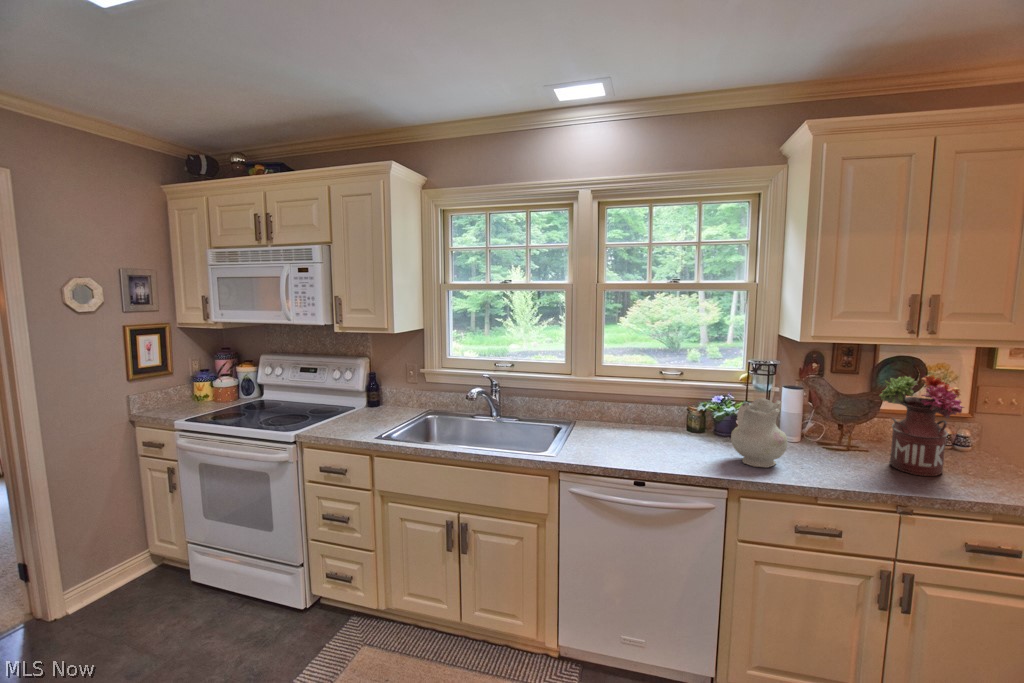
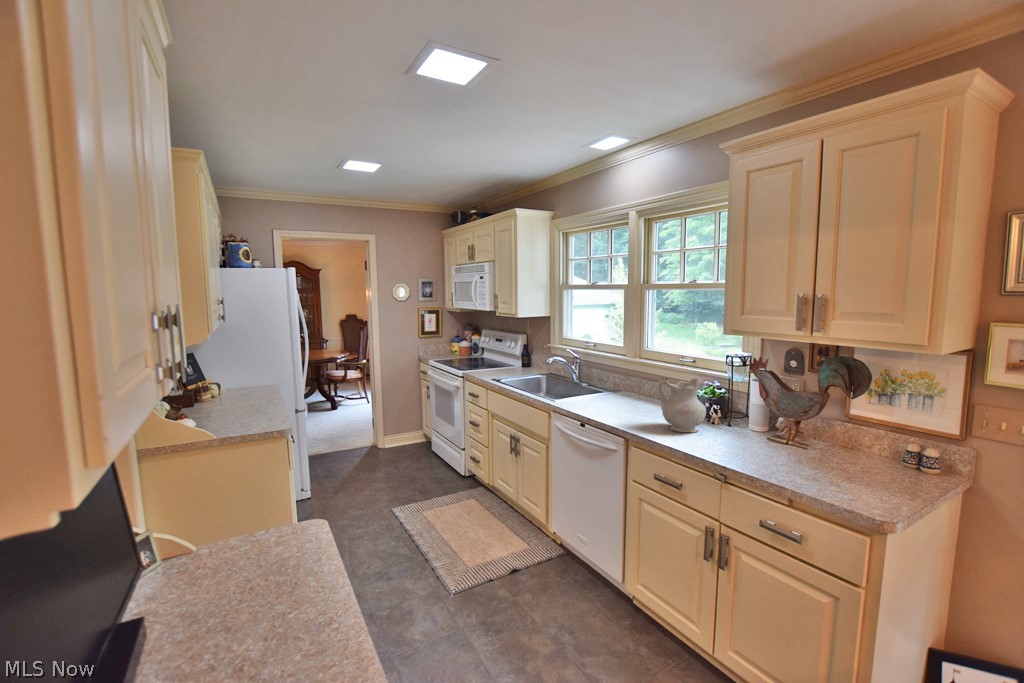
flower arrangement: present [879,374,964,476] -> none [777,369,857,466]

